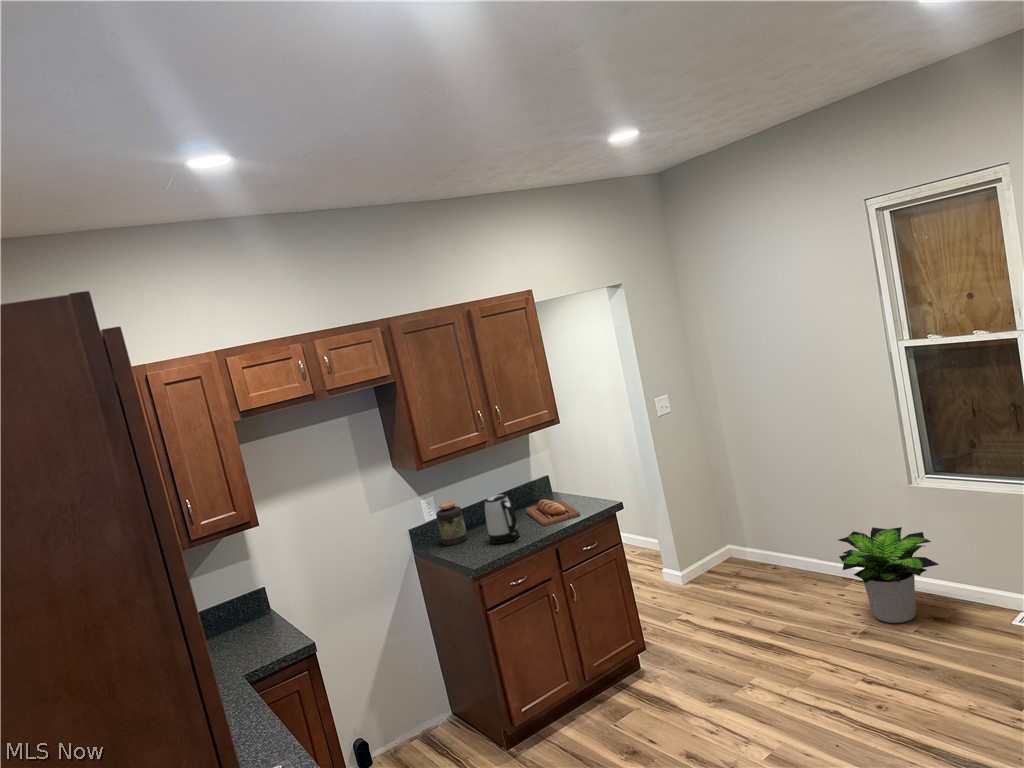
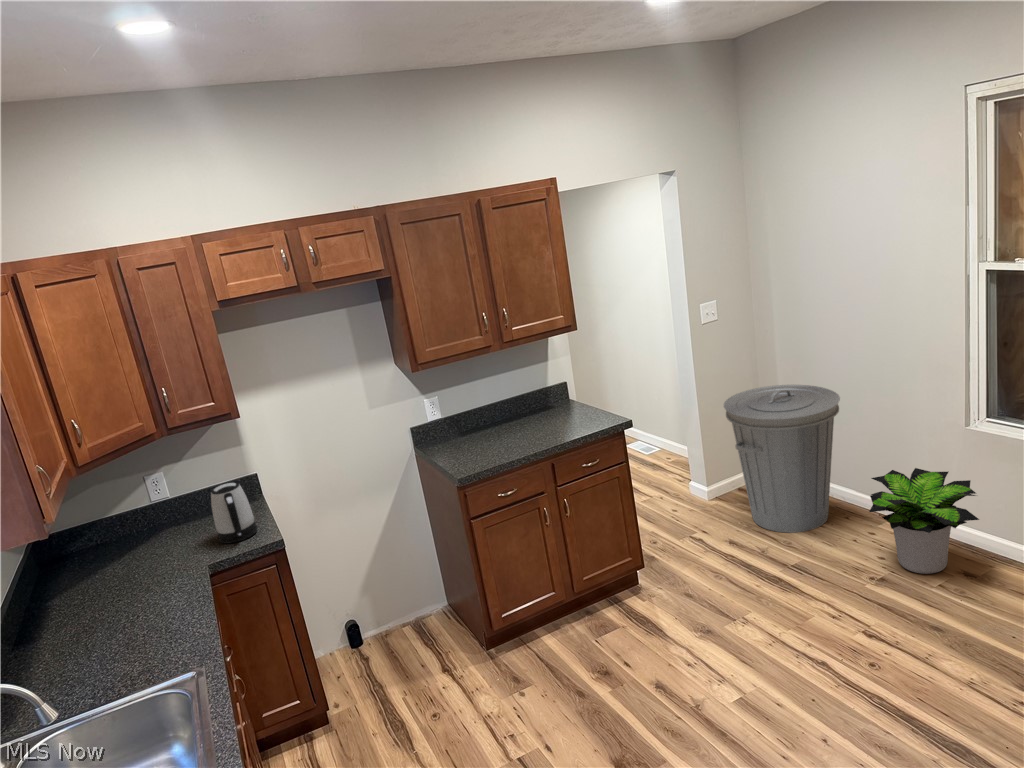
trash can: none [692,466,798,604] -> present [724,385,840,533]
kettle: present [485,495,519,544] -> present [211,483,257,543]
bread loaf: present [526,499,580,526] -> none [535,406,585,437]
jar: present [436,501,468,545] -> none [436,402,468,446]

